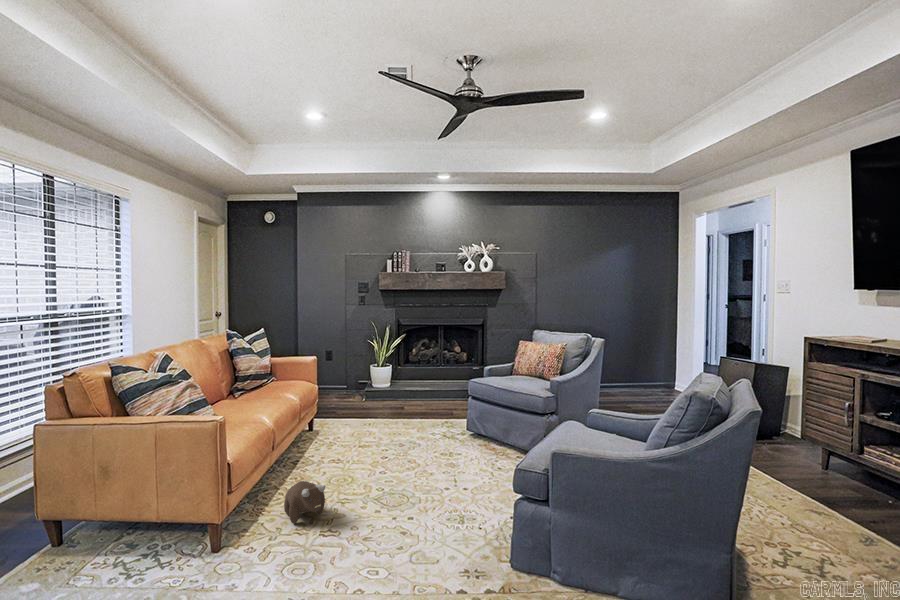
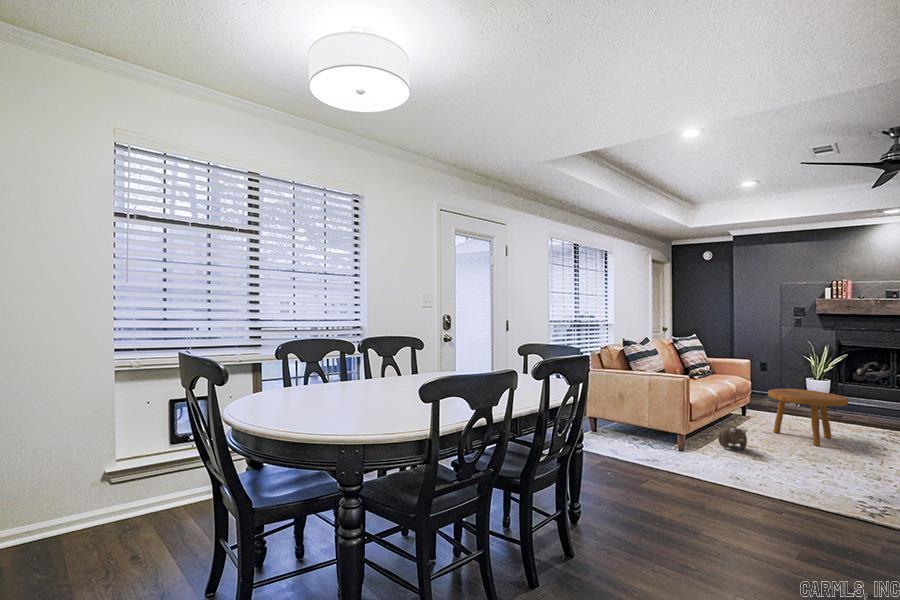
footstool: none [345,390,425,466] -> present [768,389,848,446]

